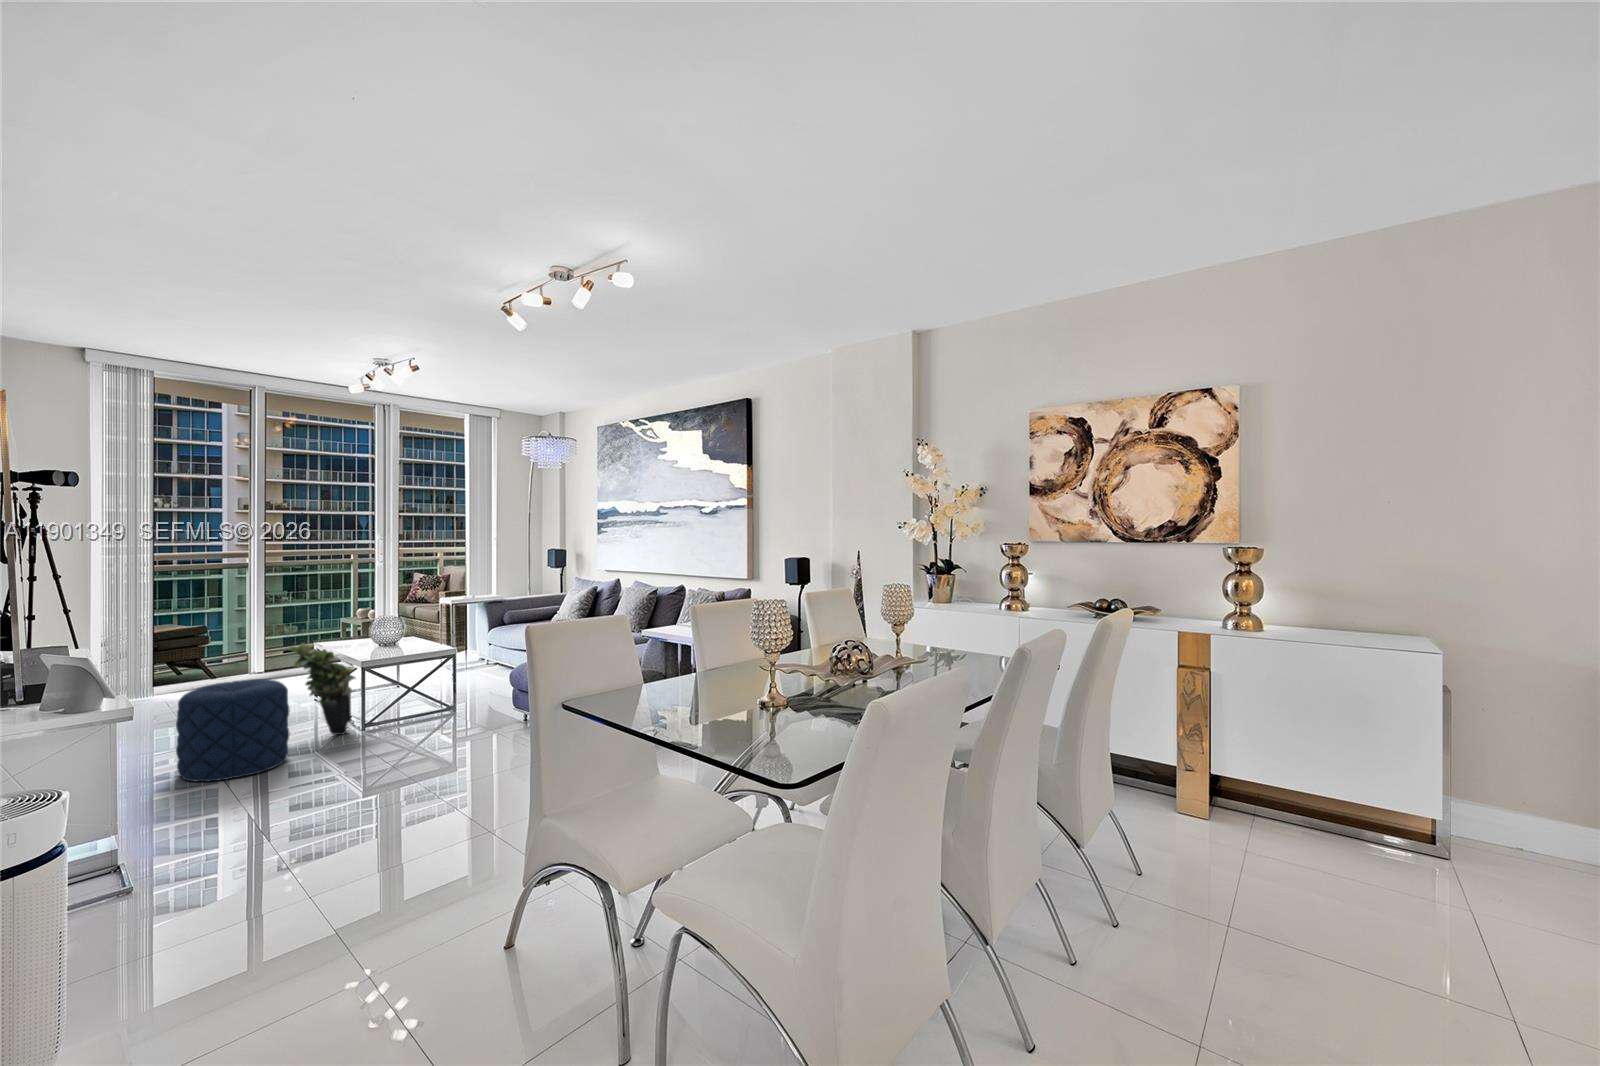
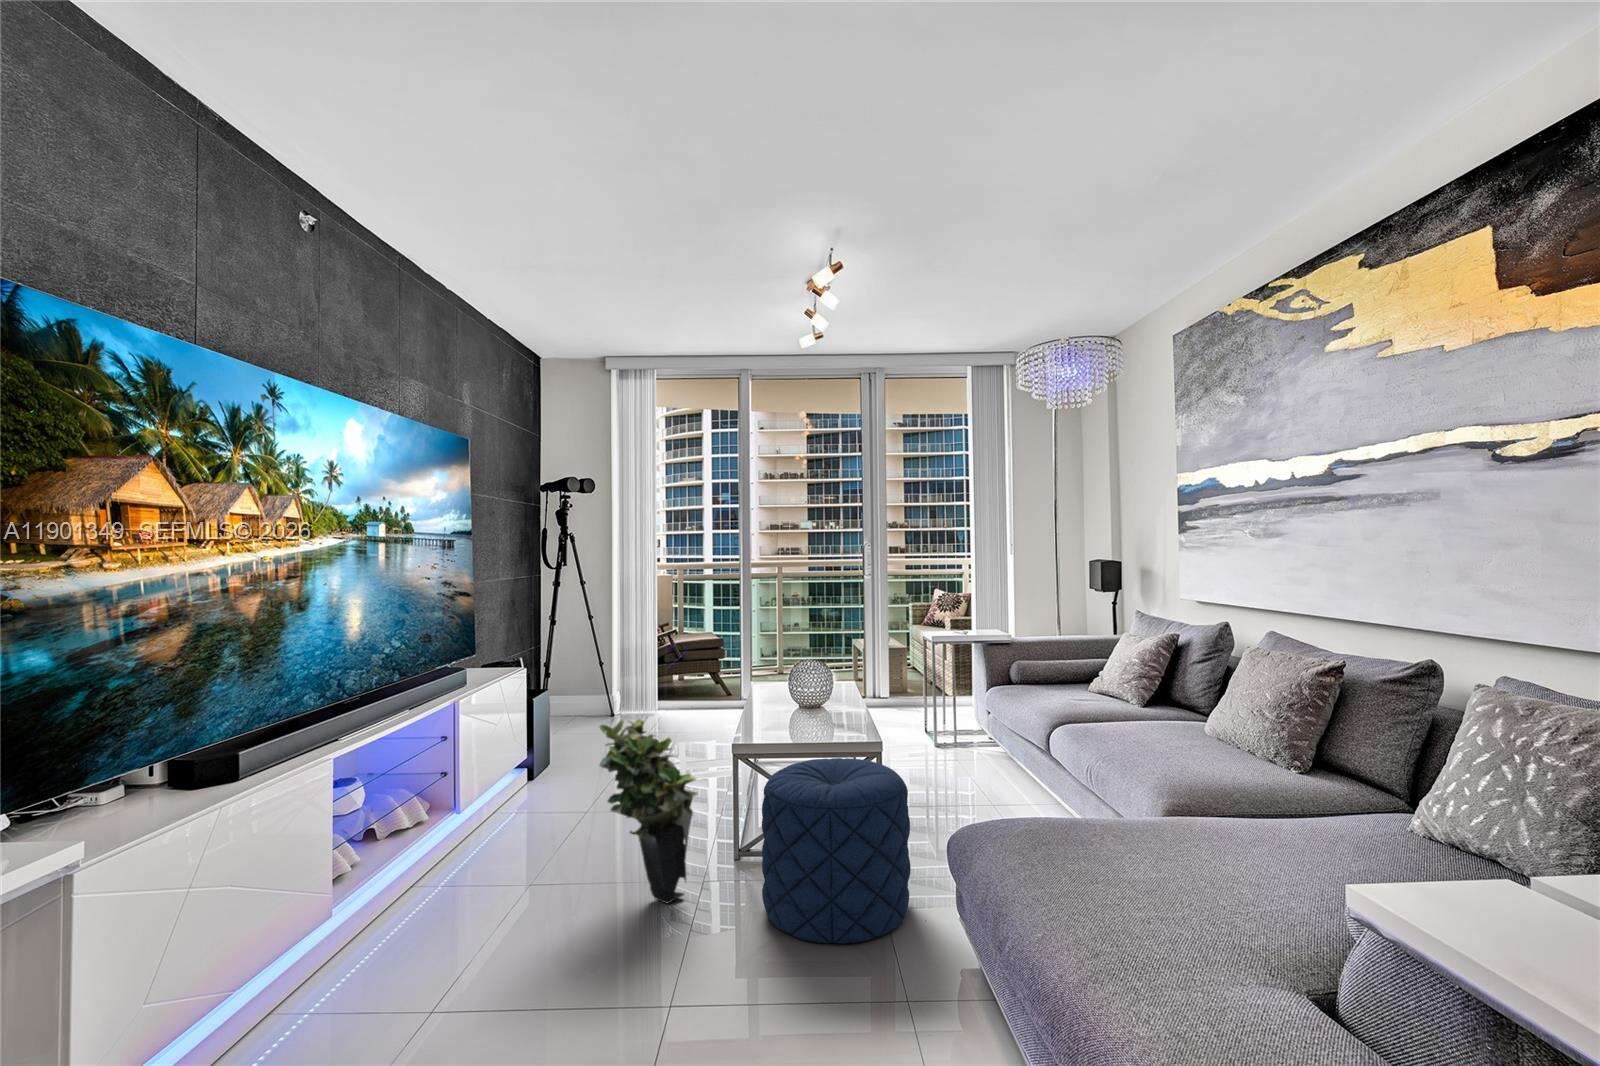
pouf: present [176,679,290,782] -> present [762,758,911,944]

